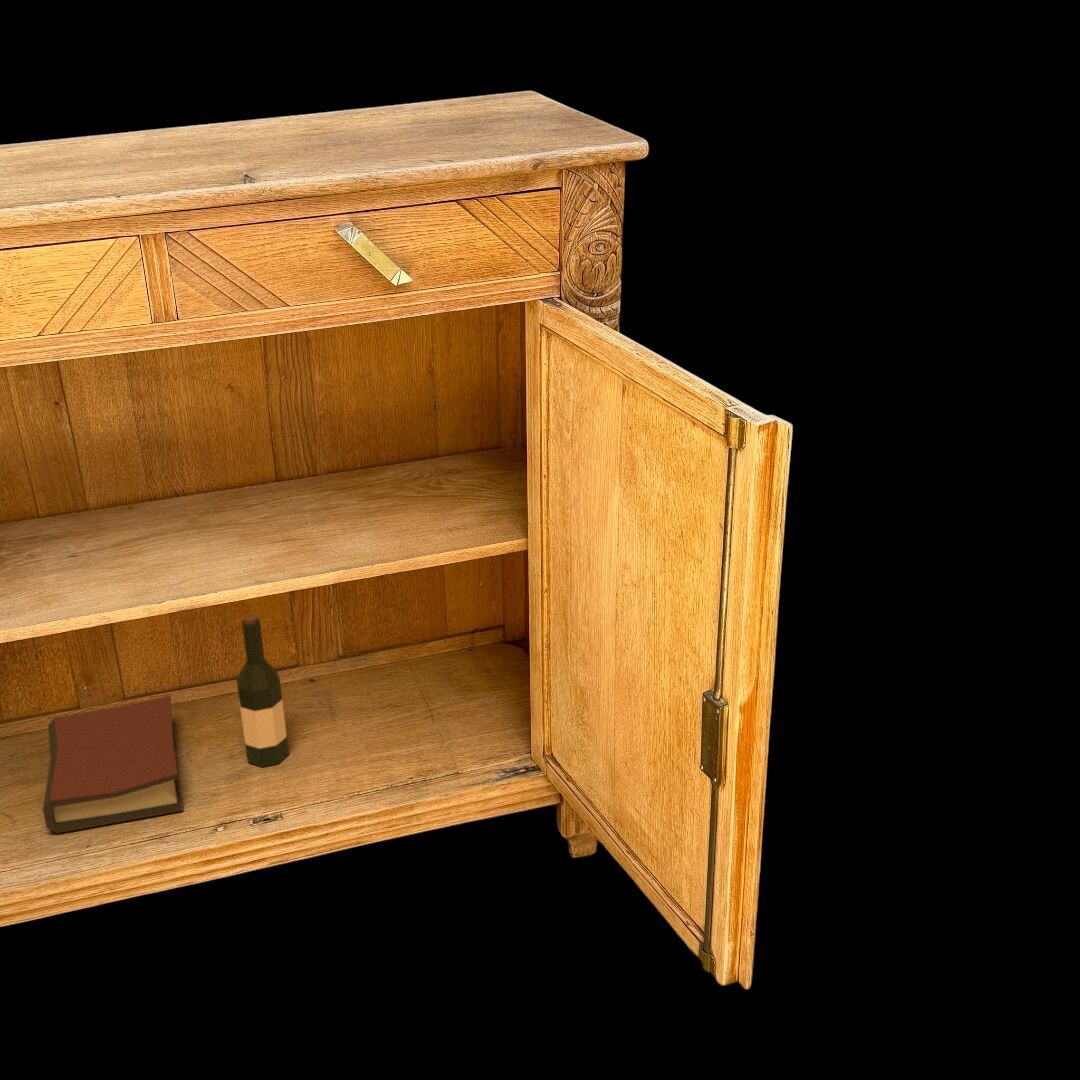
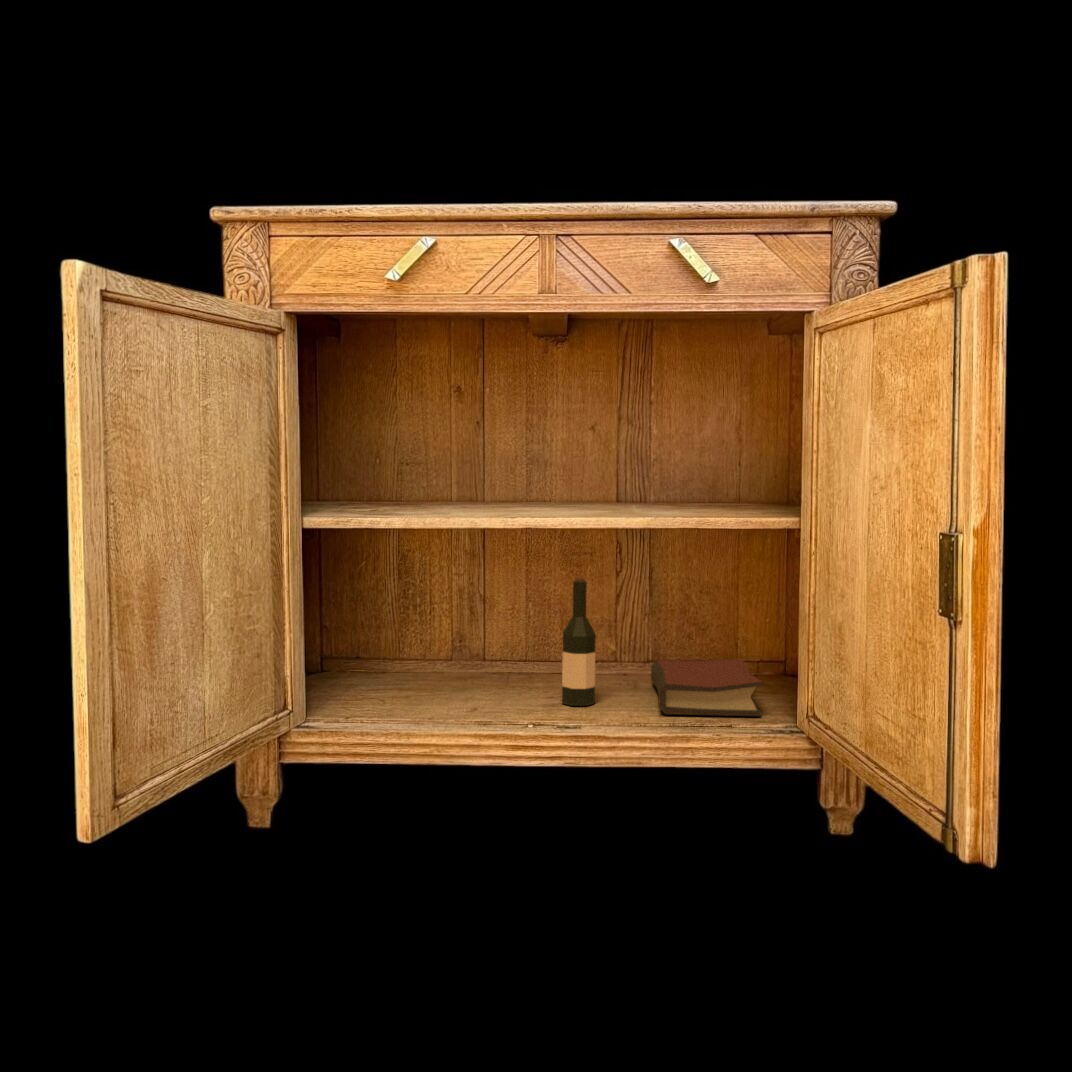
hardback book: present [43,696,183,833] -> present [651,659,762,716]

